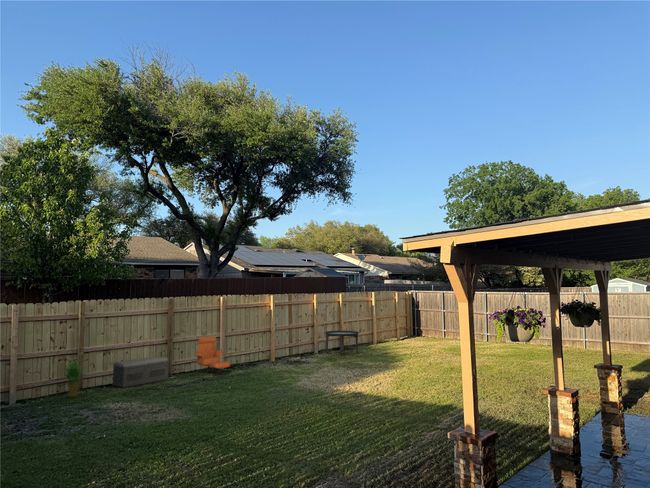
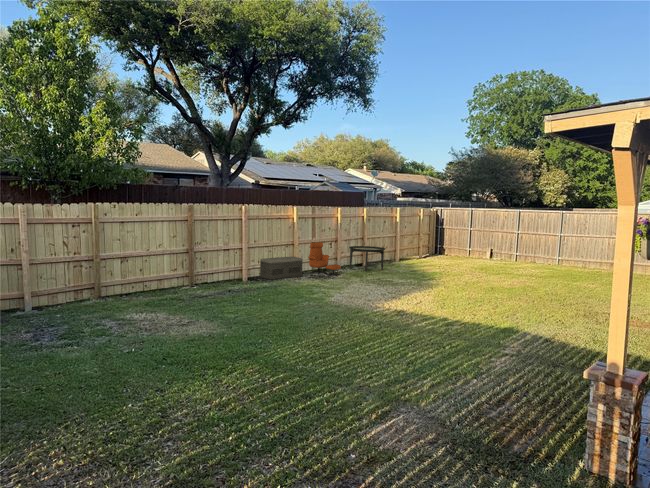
lounge chair: present [195,336,230,376] -> present [308,242,341,277]
storage bench: present [113,356,168,388] -> present [260,257,303,280]
potted plant: present [64,361,85,397] -> none [75,267,107,304]

